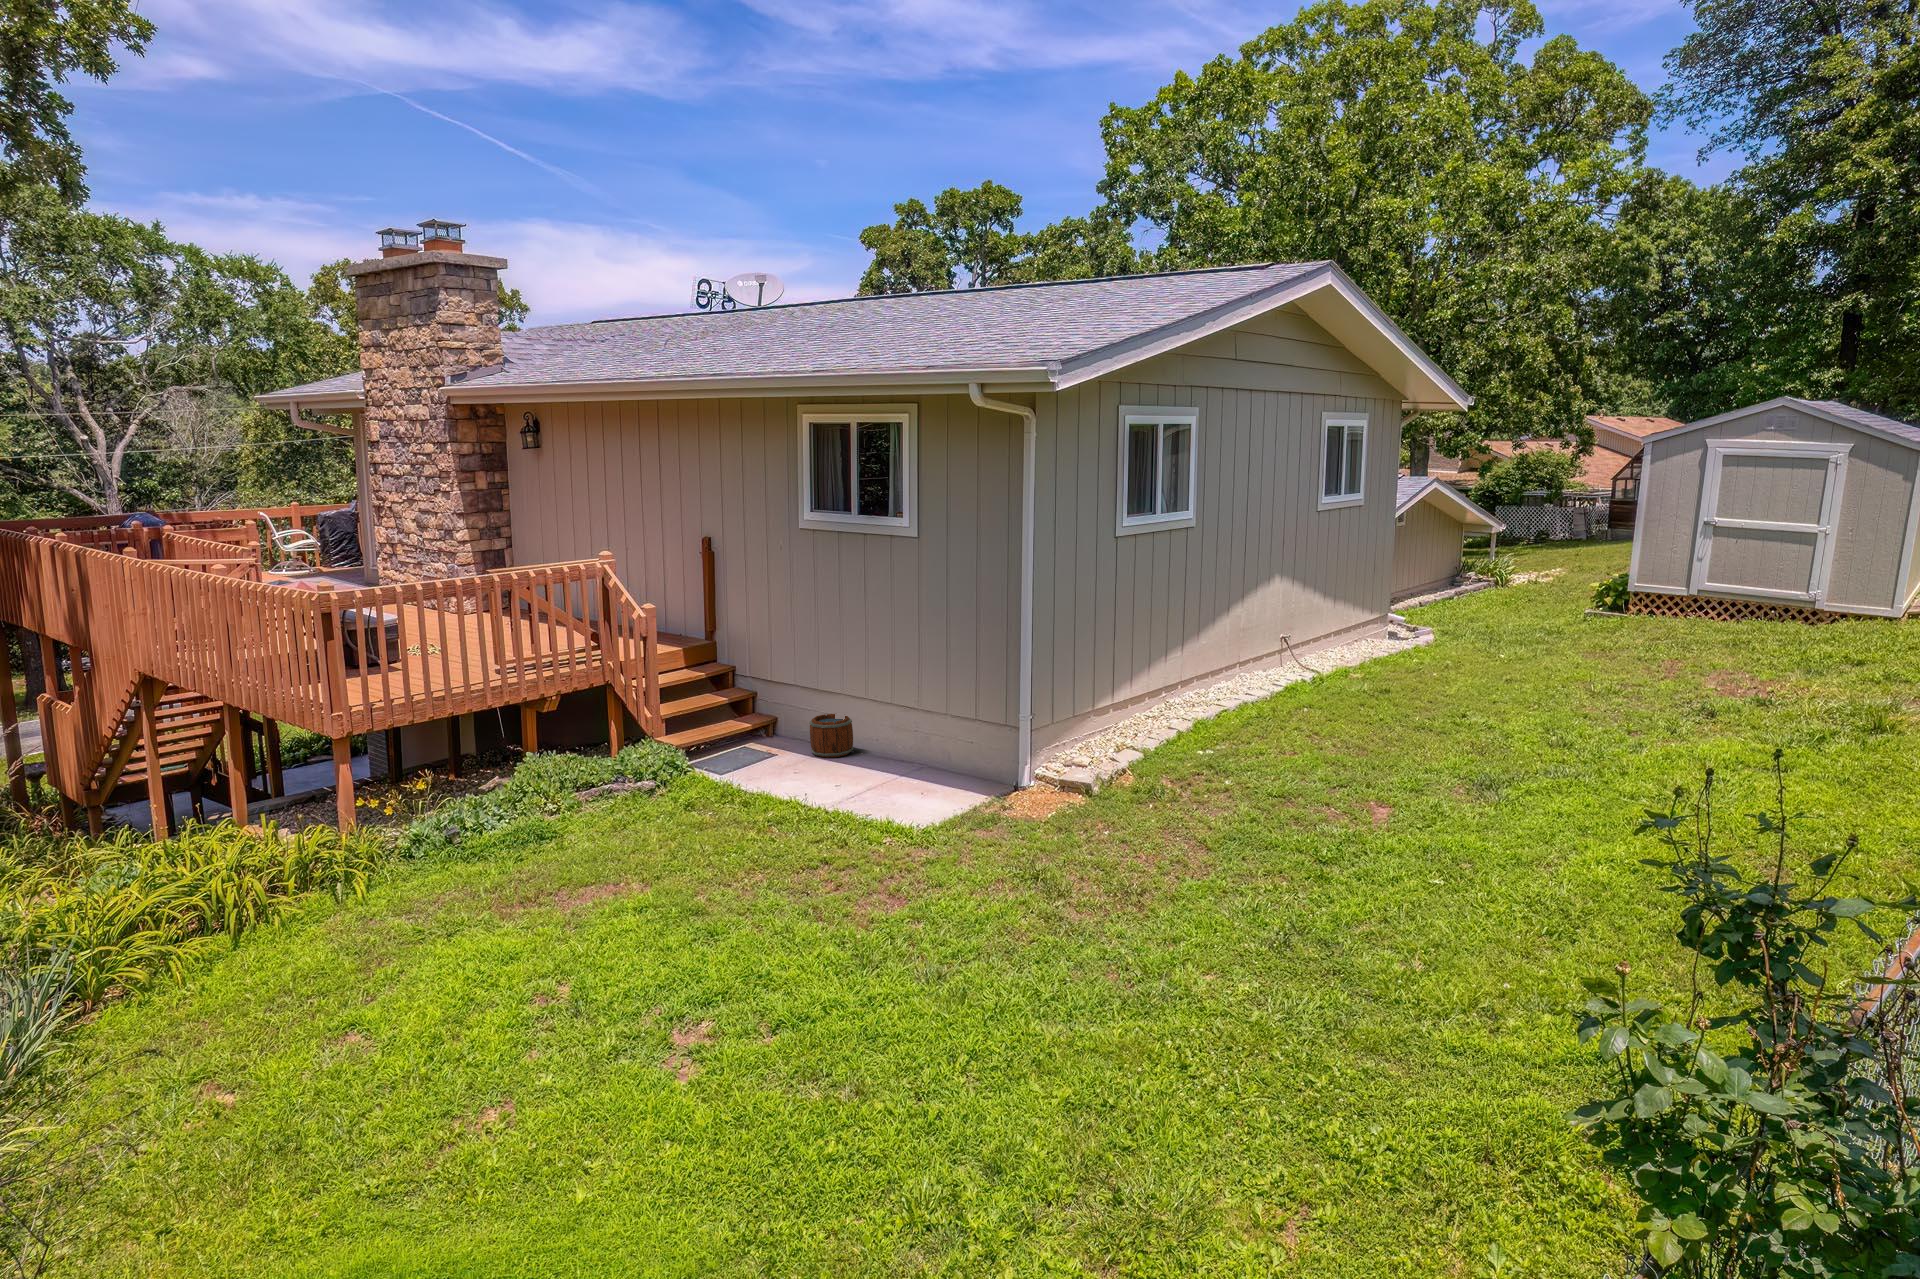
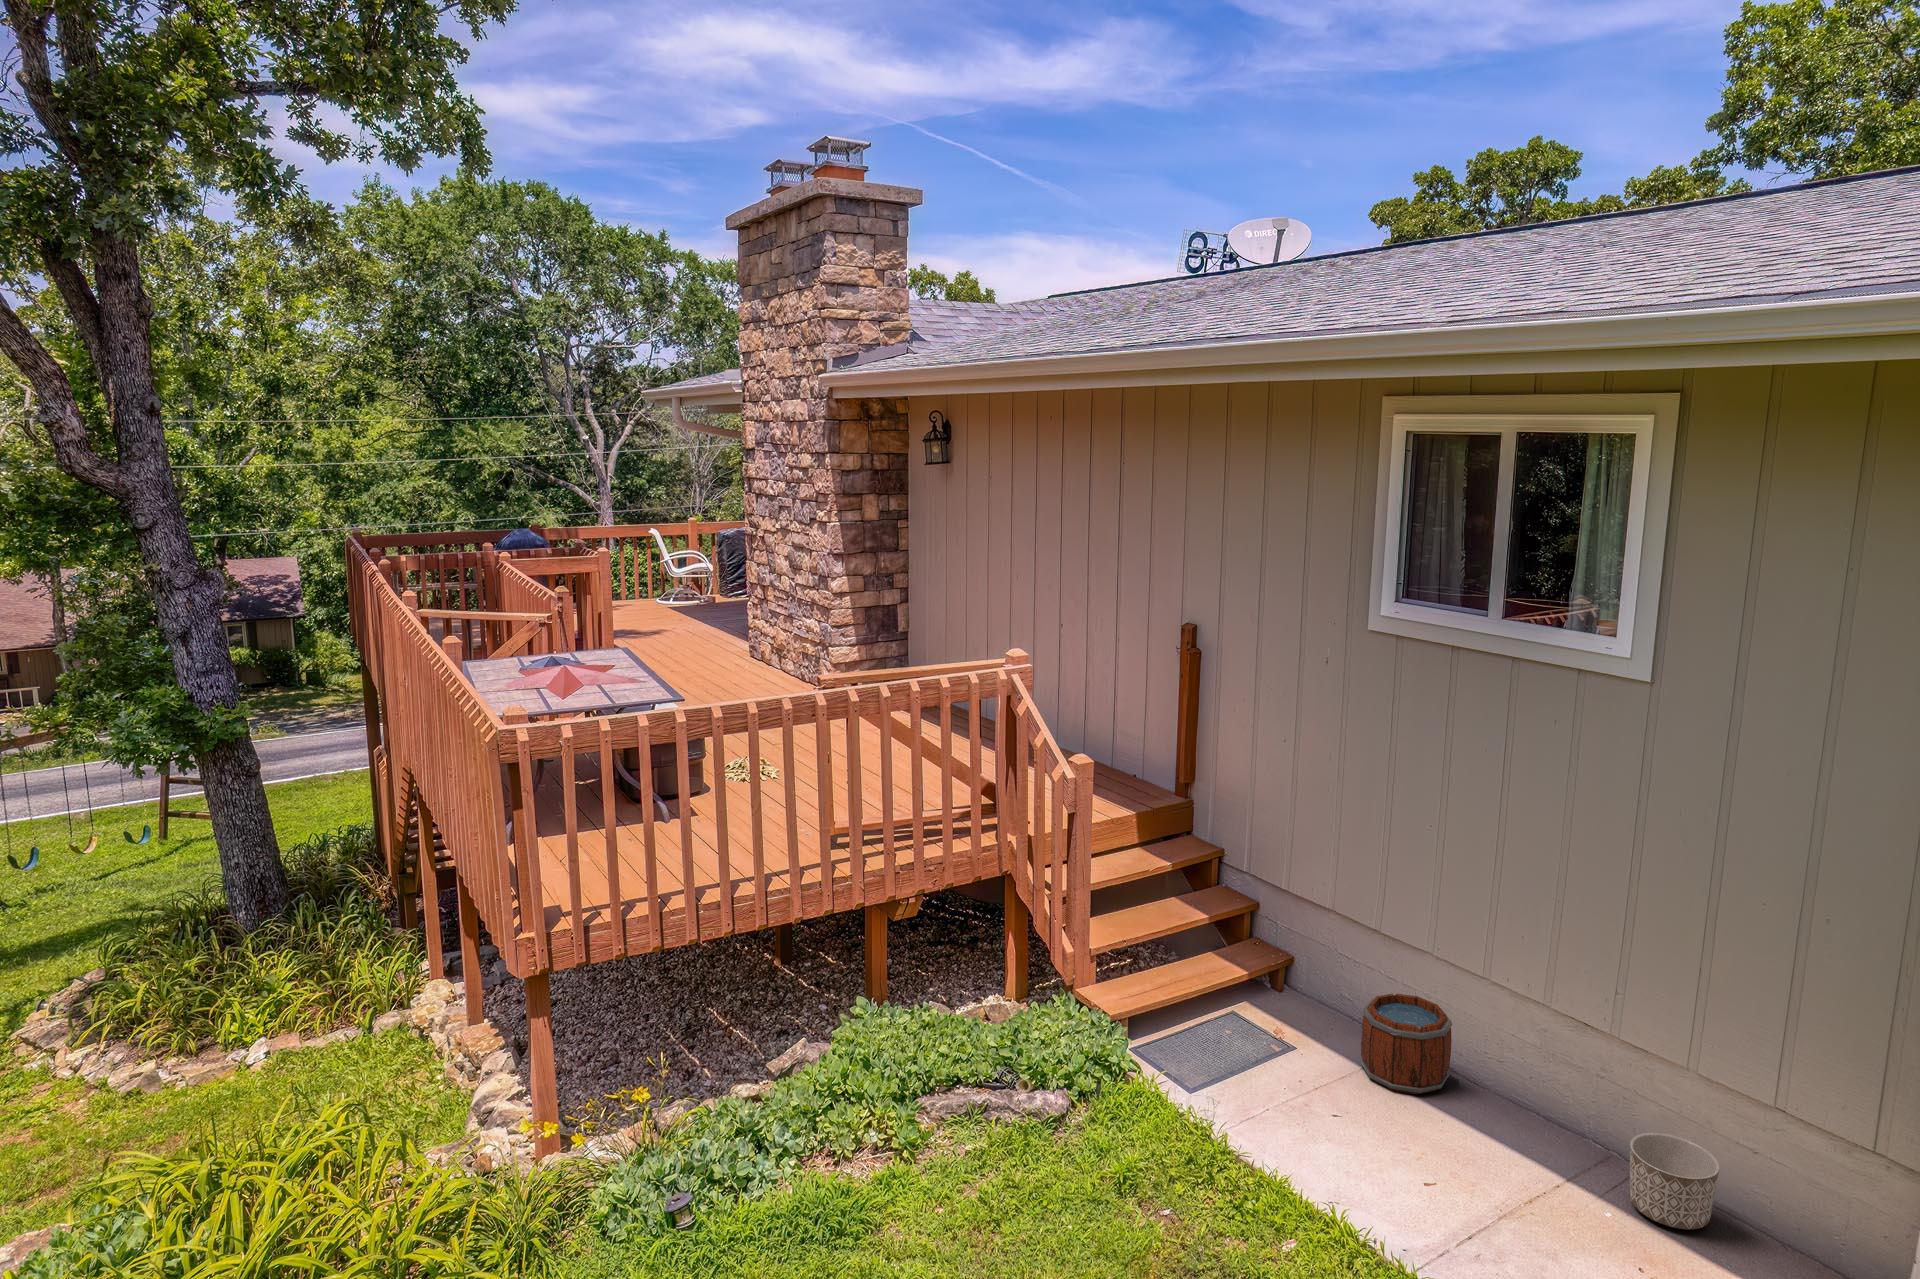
planter: none [918,741,953,776] -> present [1630,1133,1720,1229]

